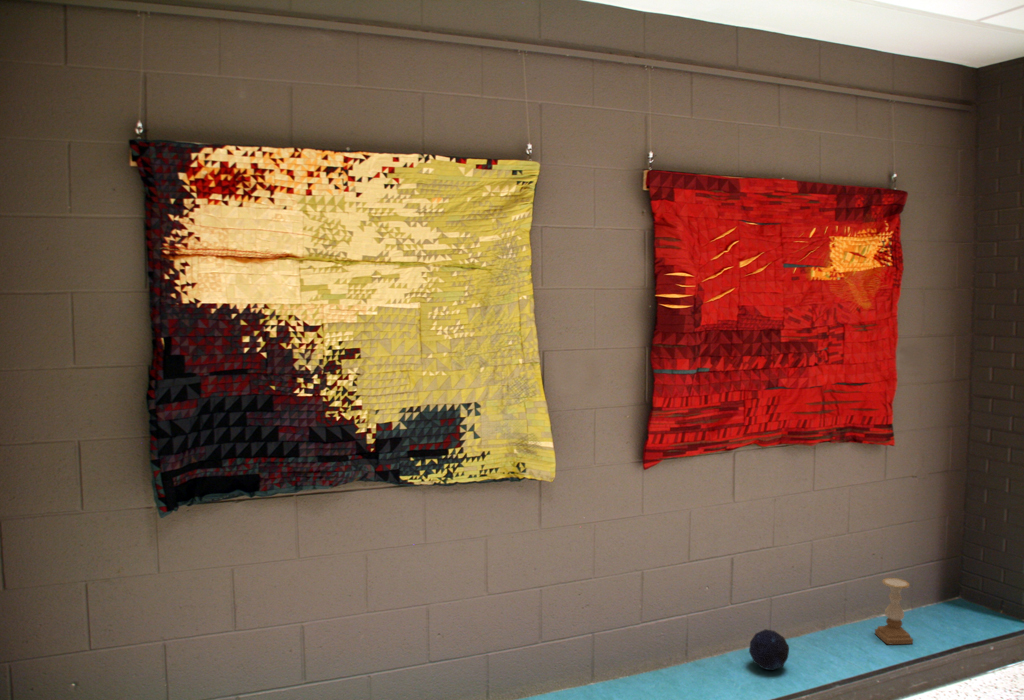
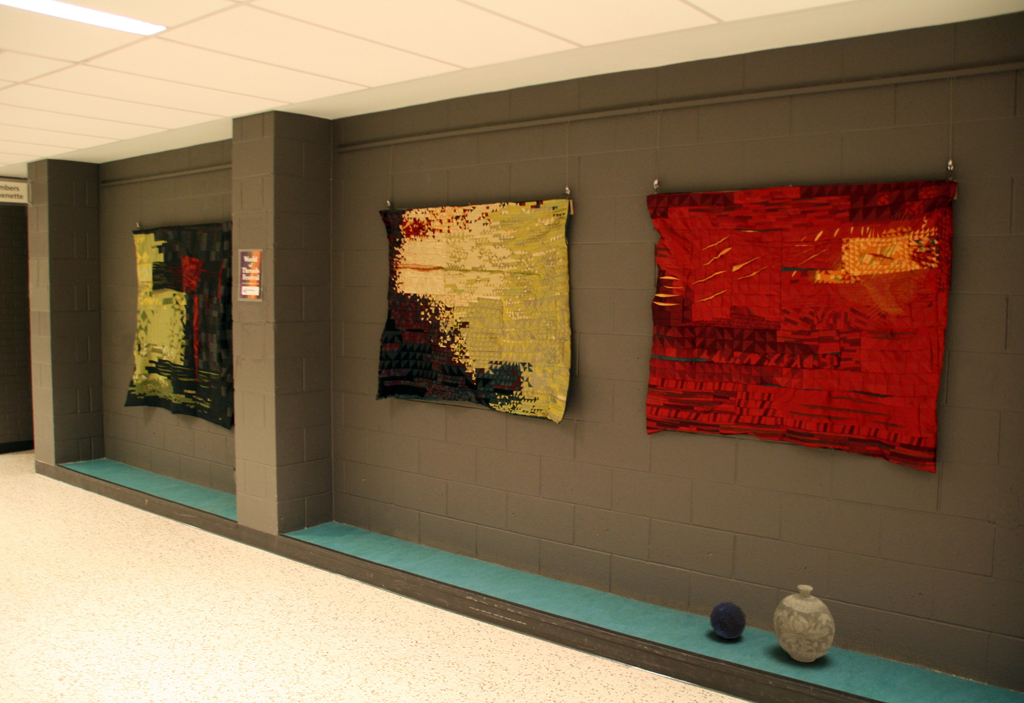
candle holder: present [875,578,913,644] -> none [871,610,914,688]
decorative vase: none [807,583,864,659] -> present [773,585,835,662]

